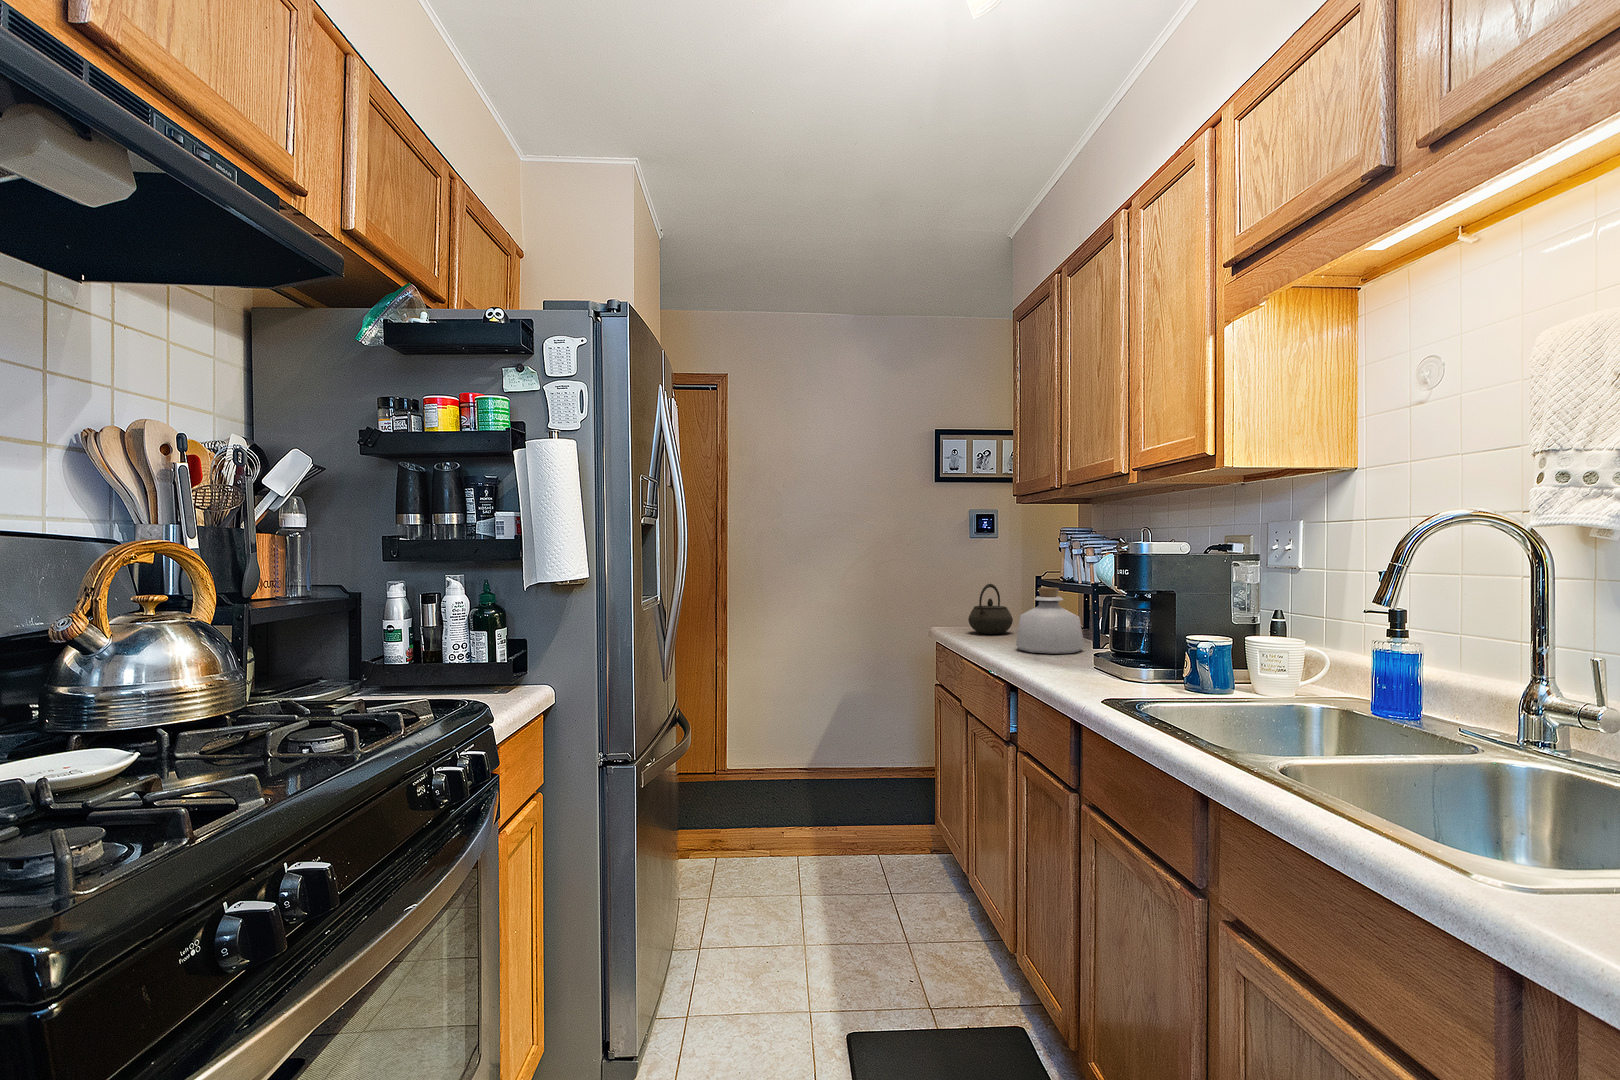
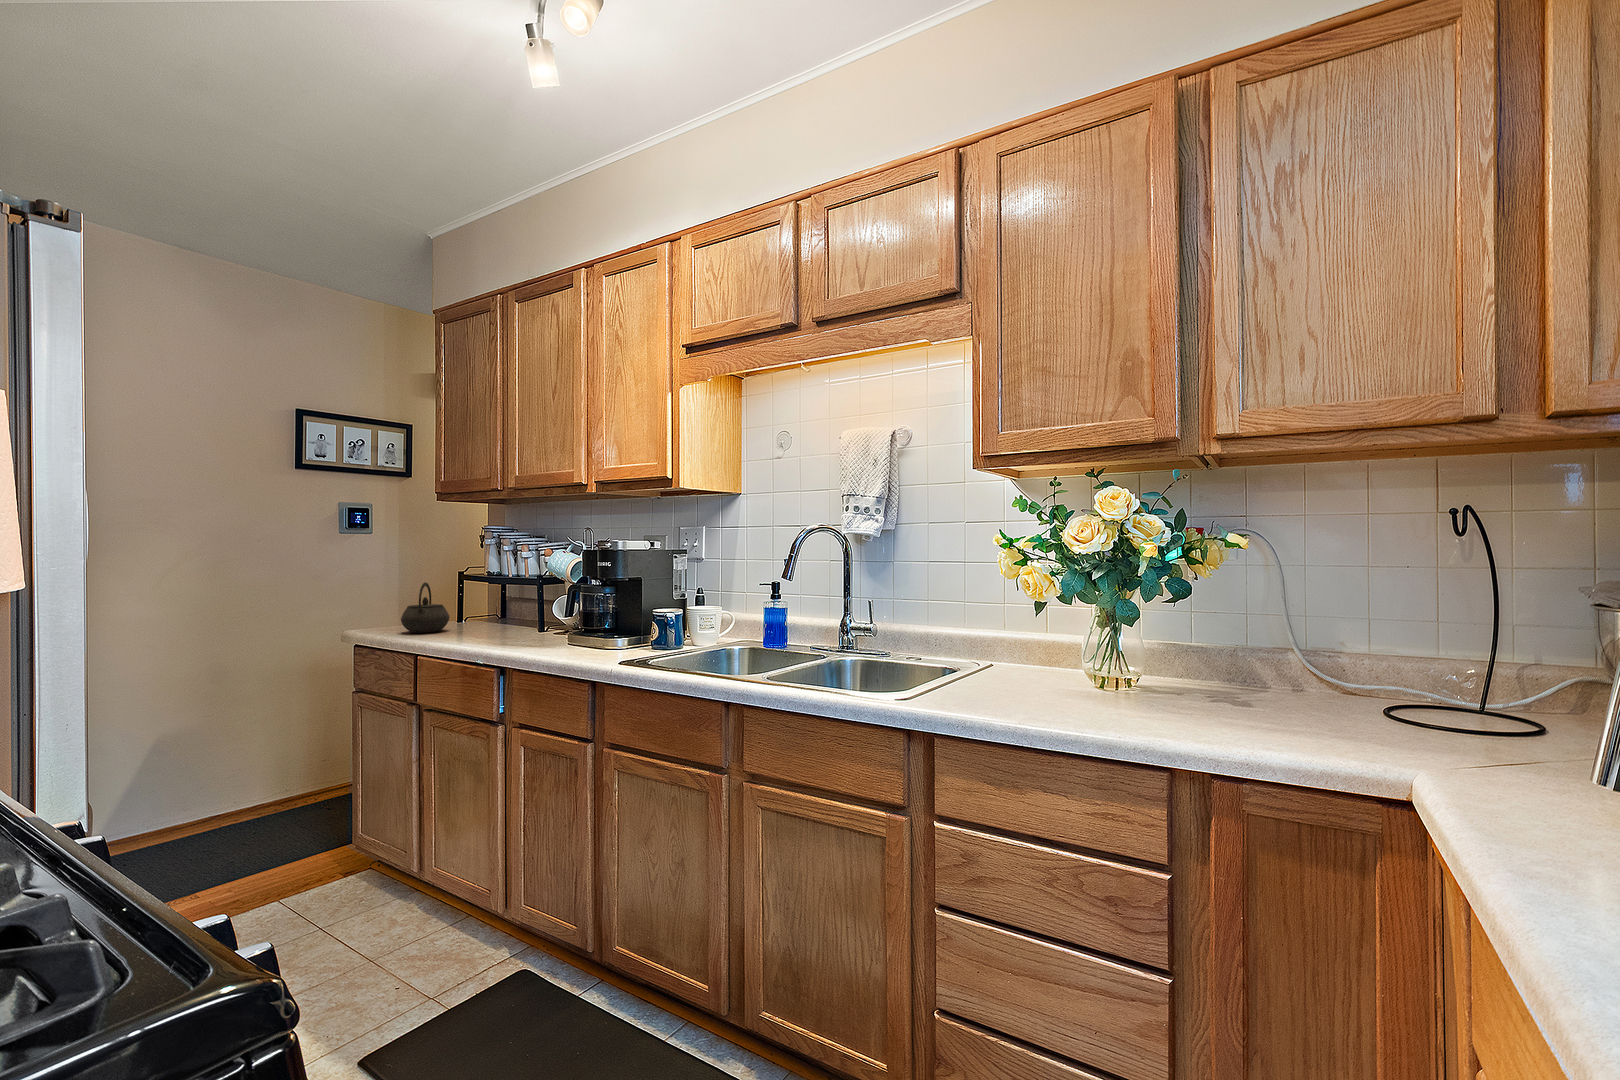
bottle: present [1016,588,1084,654] -> none [478,582,541,642]

